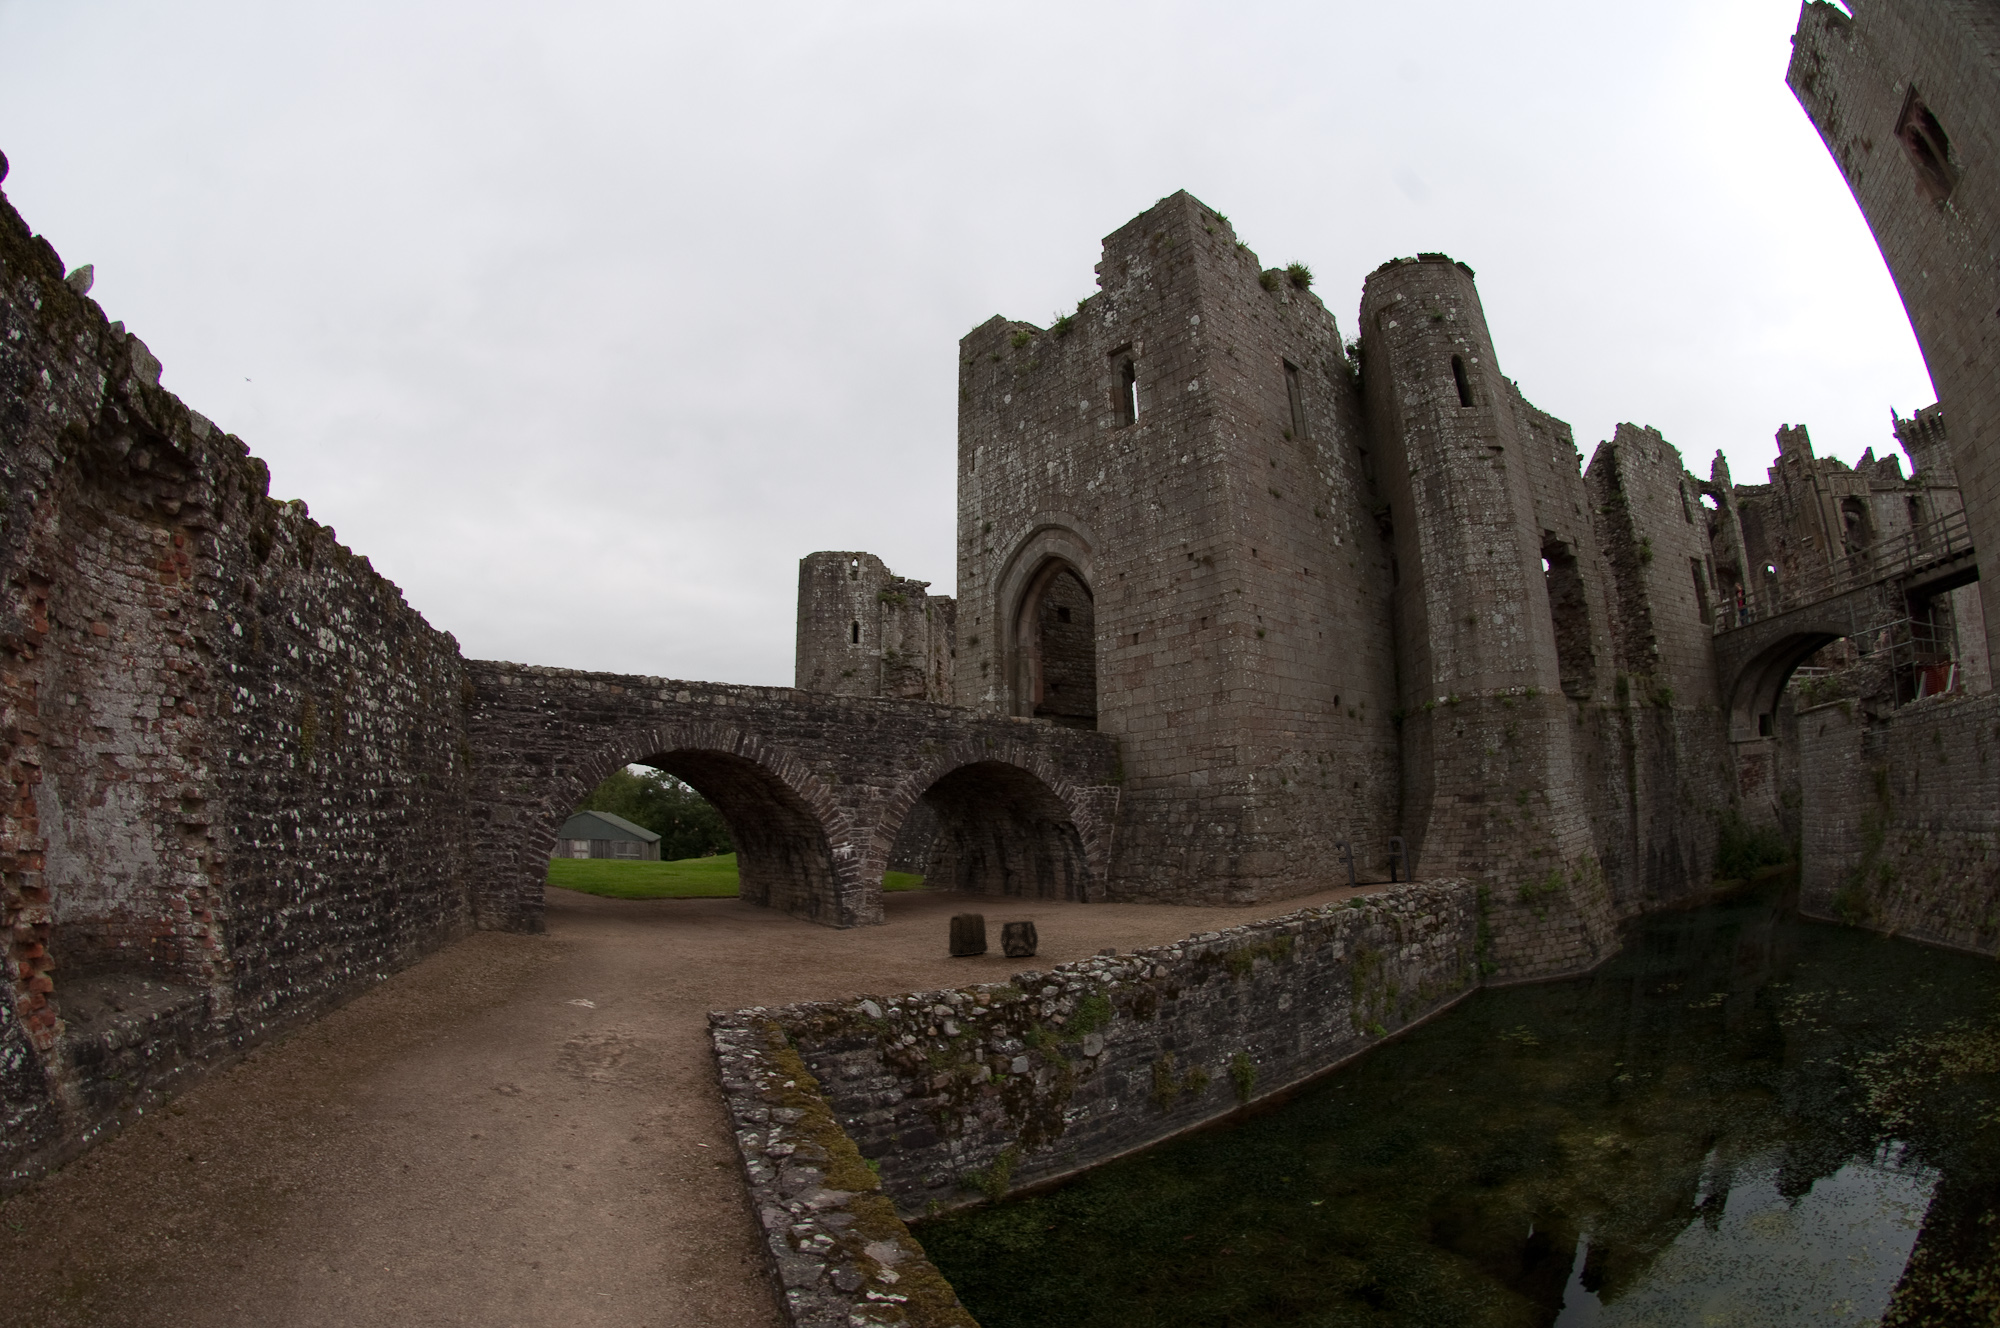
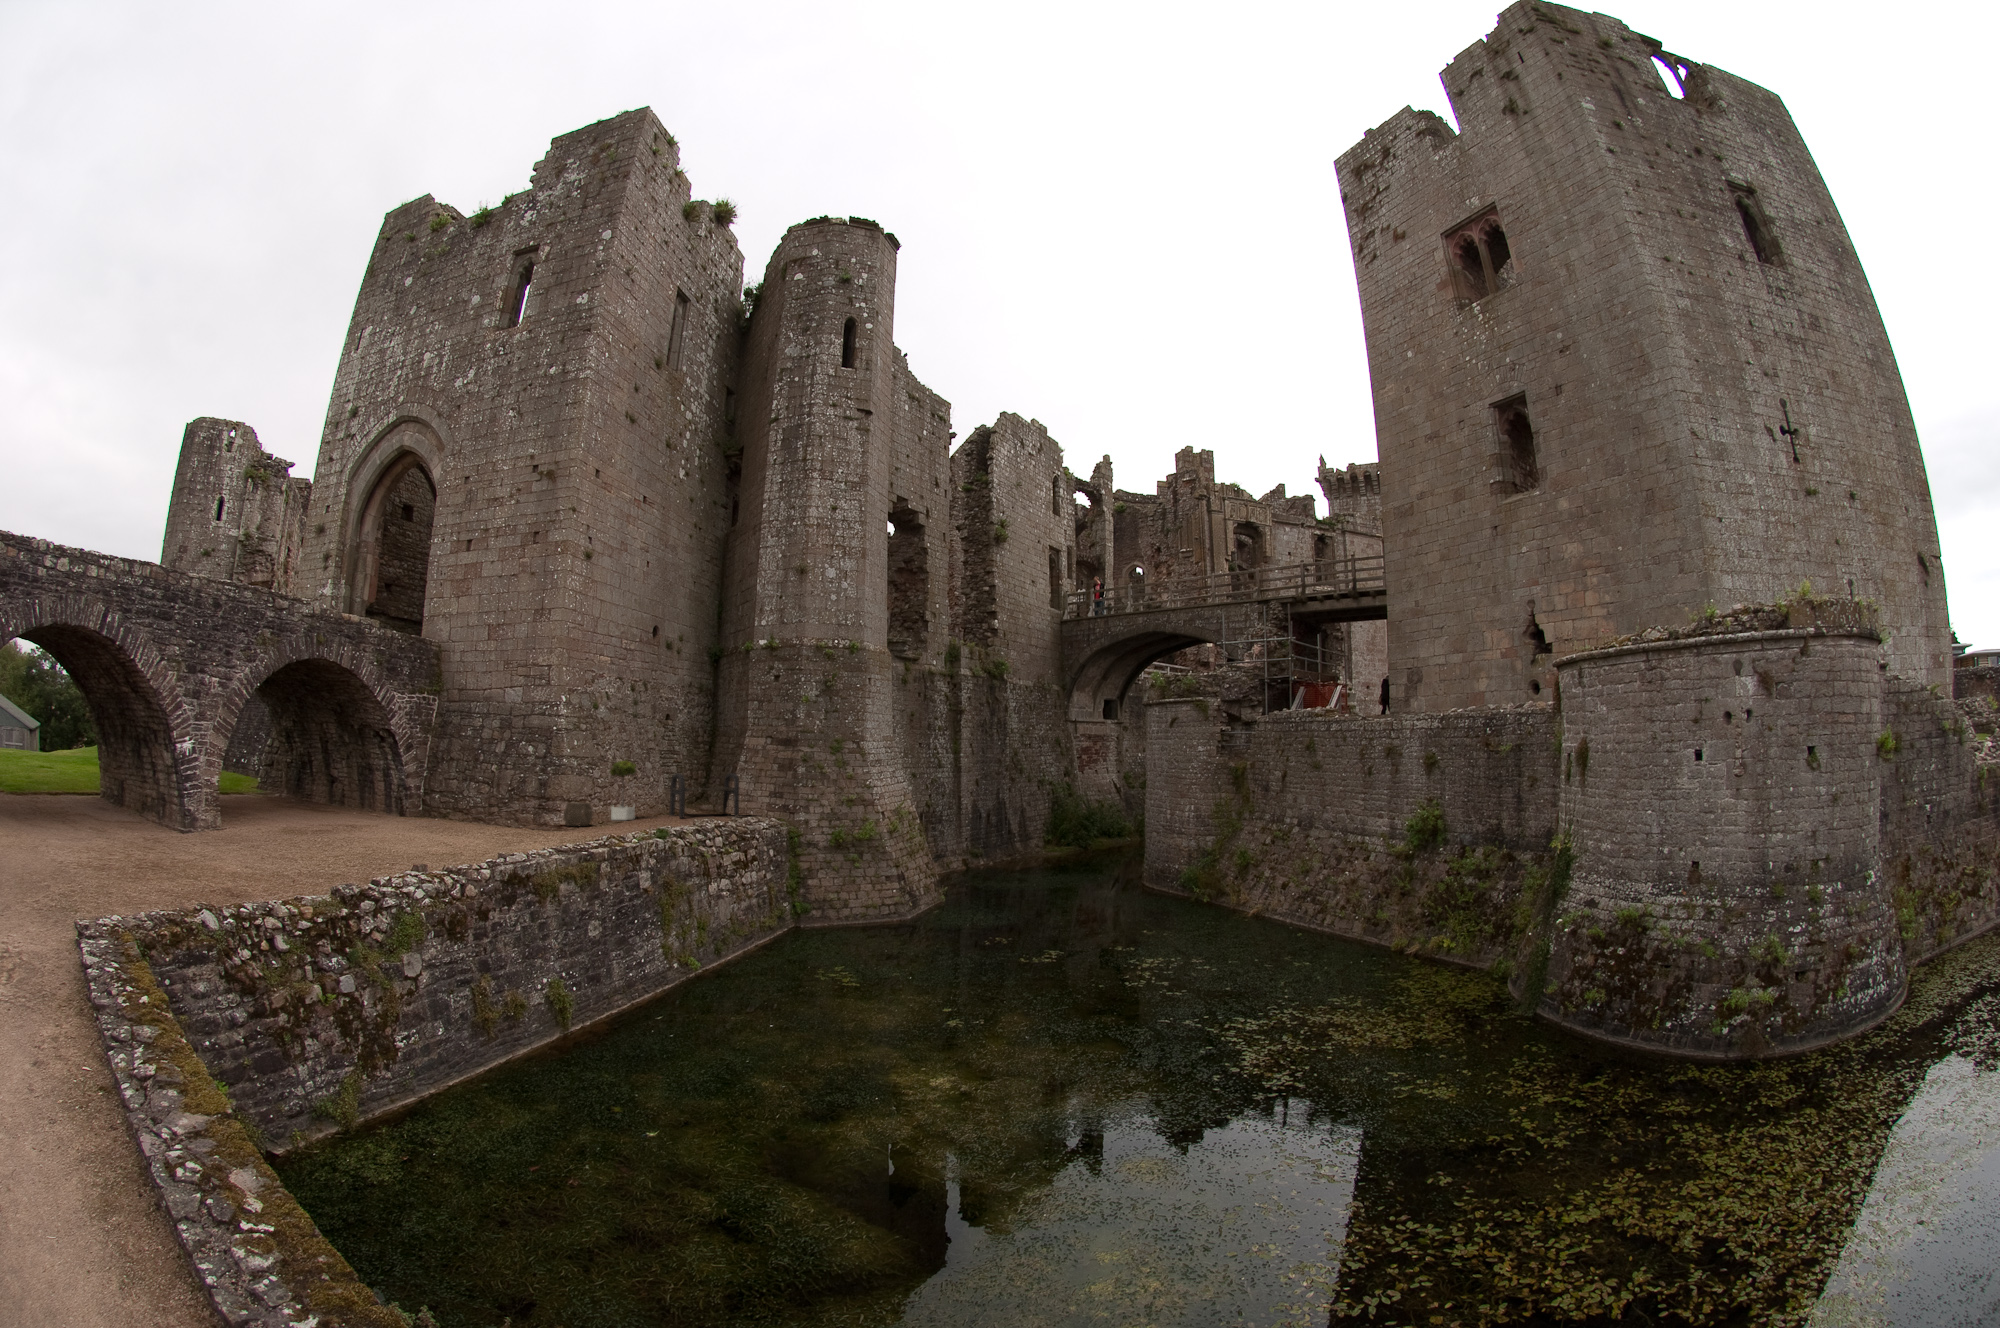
potted tree: none [1276,829,1307,892] -> present [610,760,637,820]
backpack: present [948,913,988,956] -> none [36,839,110,899]
woven basket: present [1000,921,1038,957] -> present [564,802,593,826]

